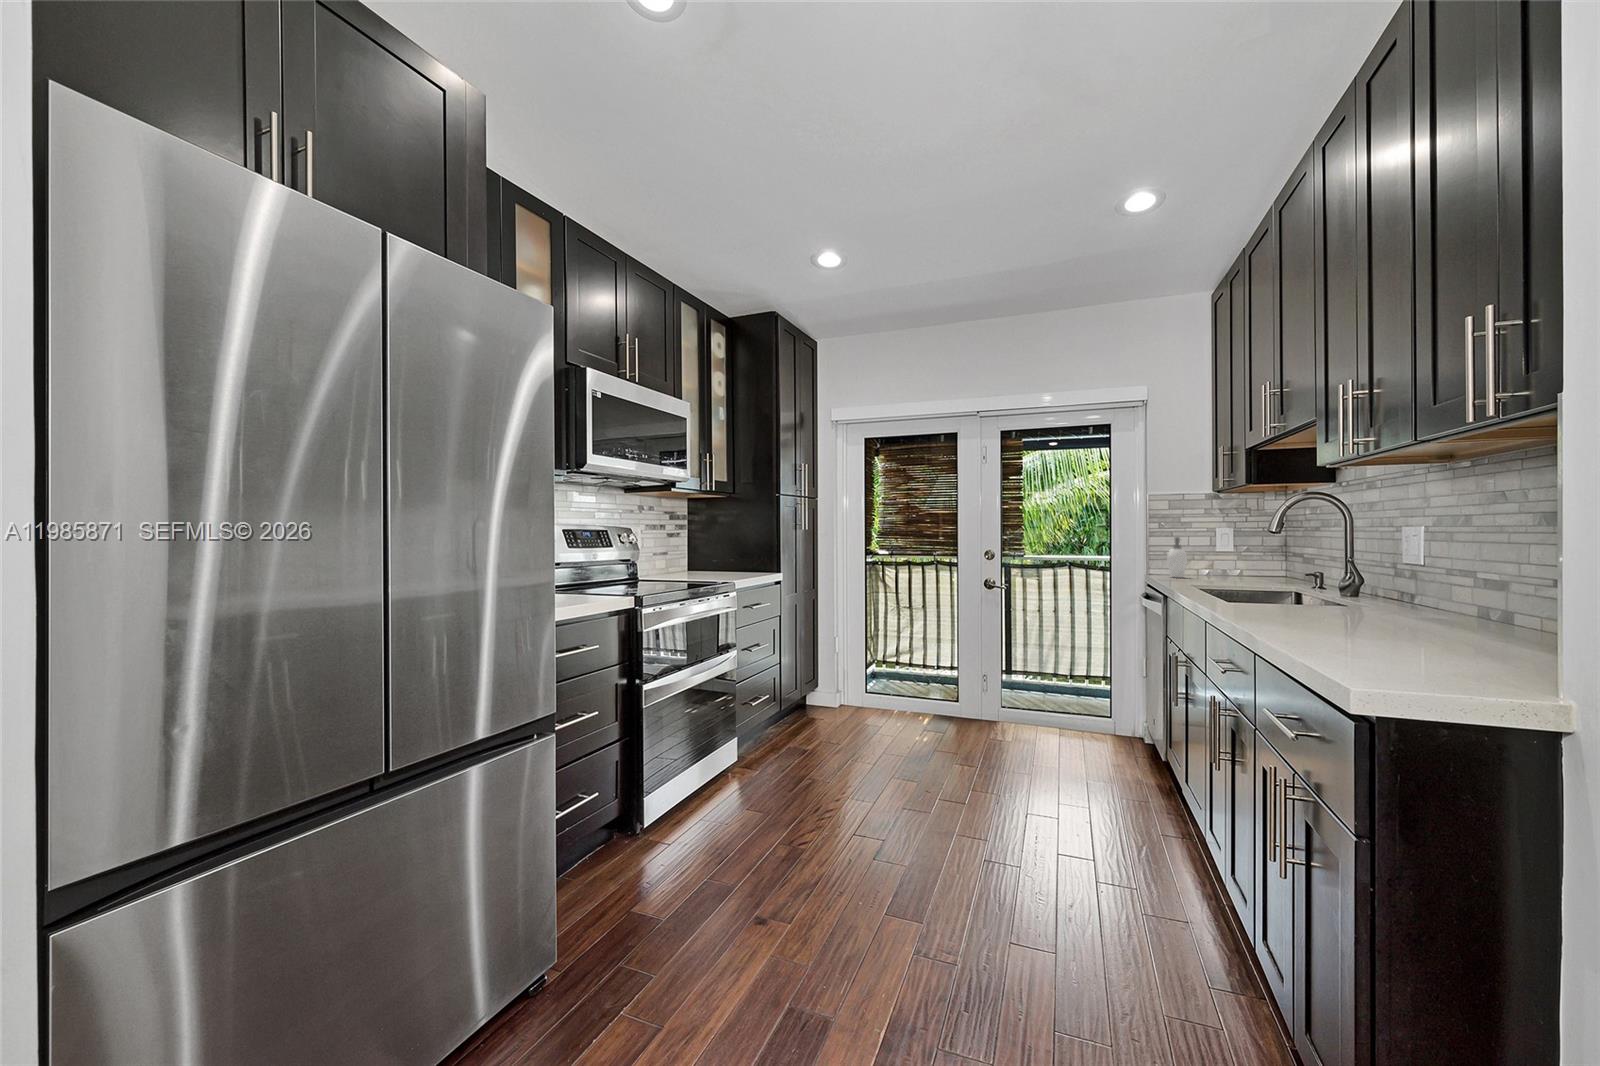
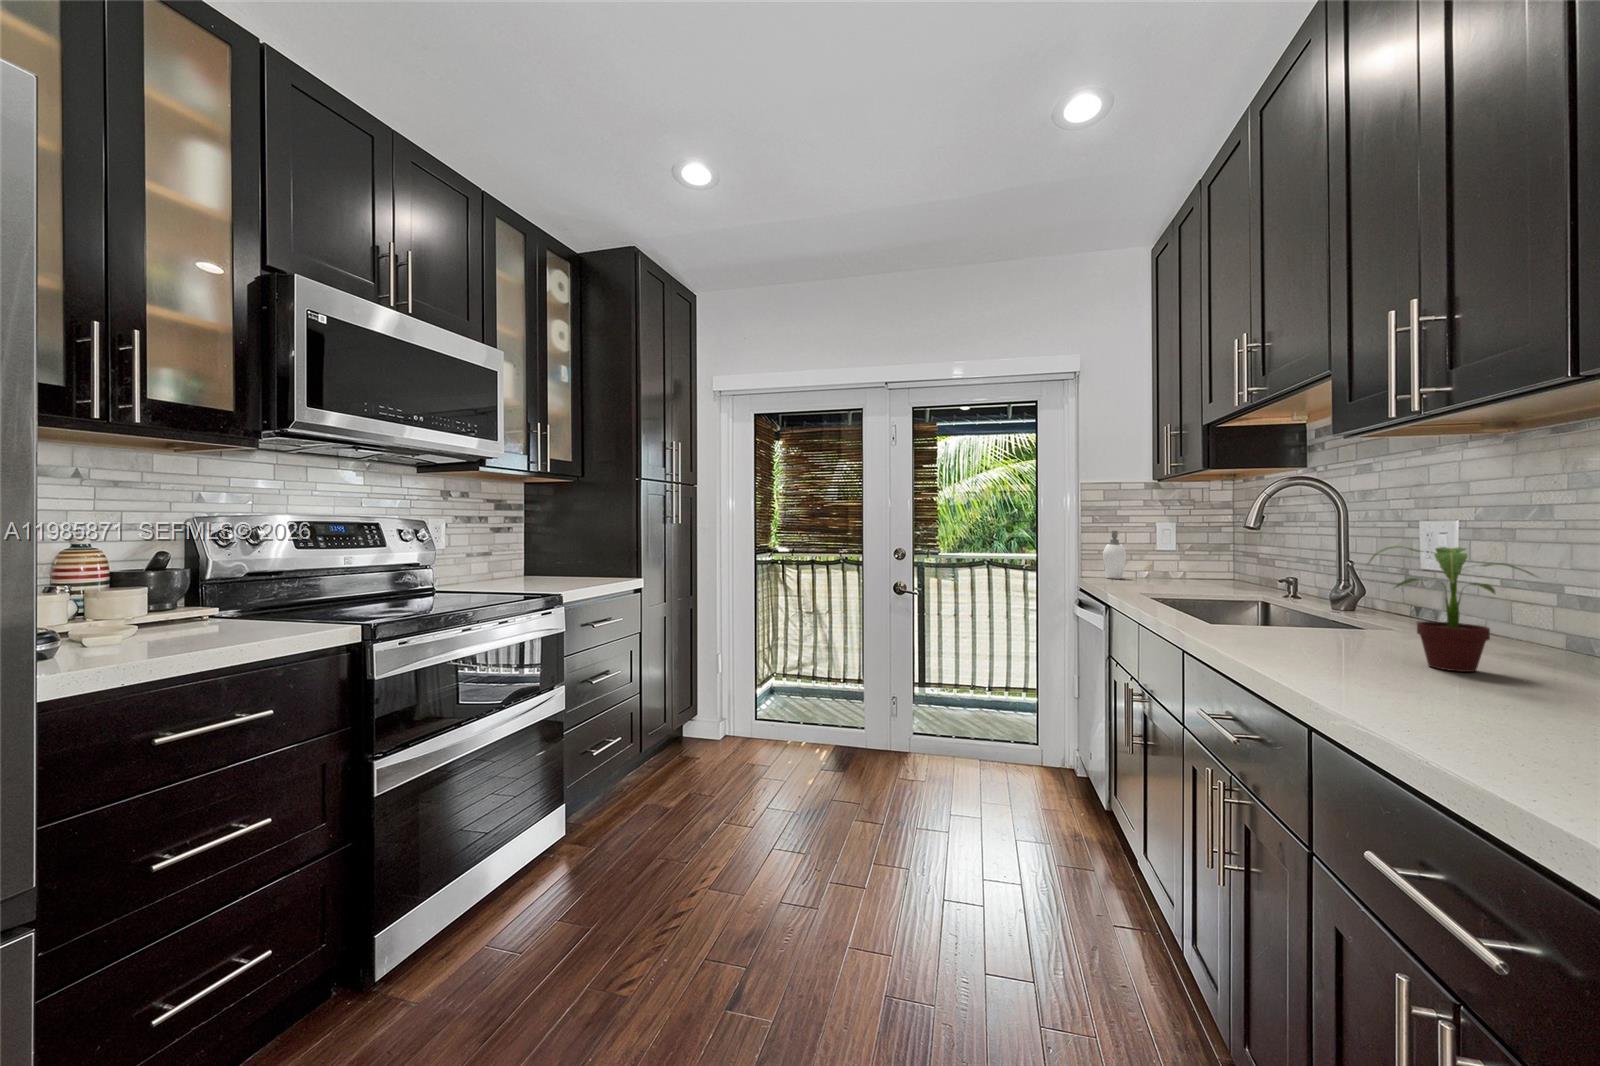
potted plant: none [1310,543,1414,623] -> present [1369,546,1534,672]

